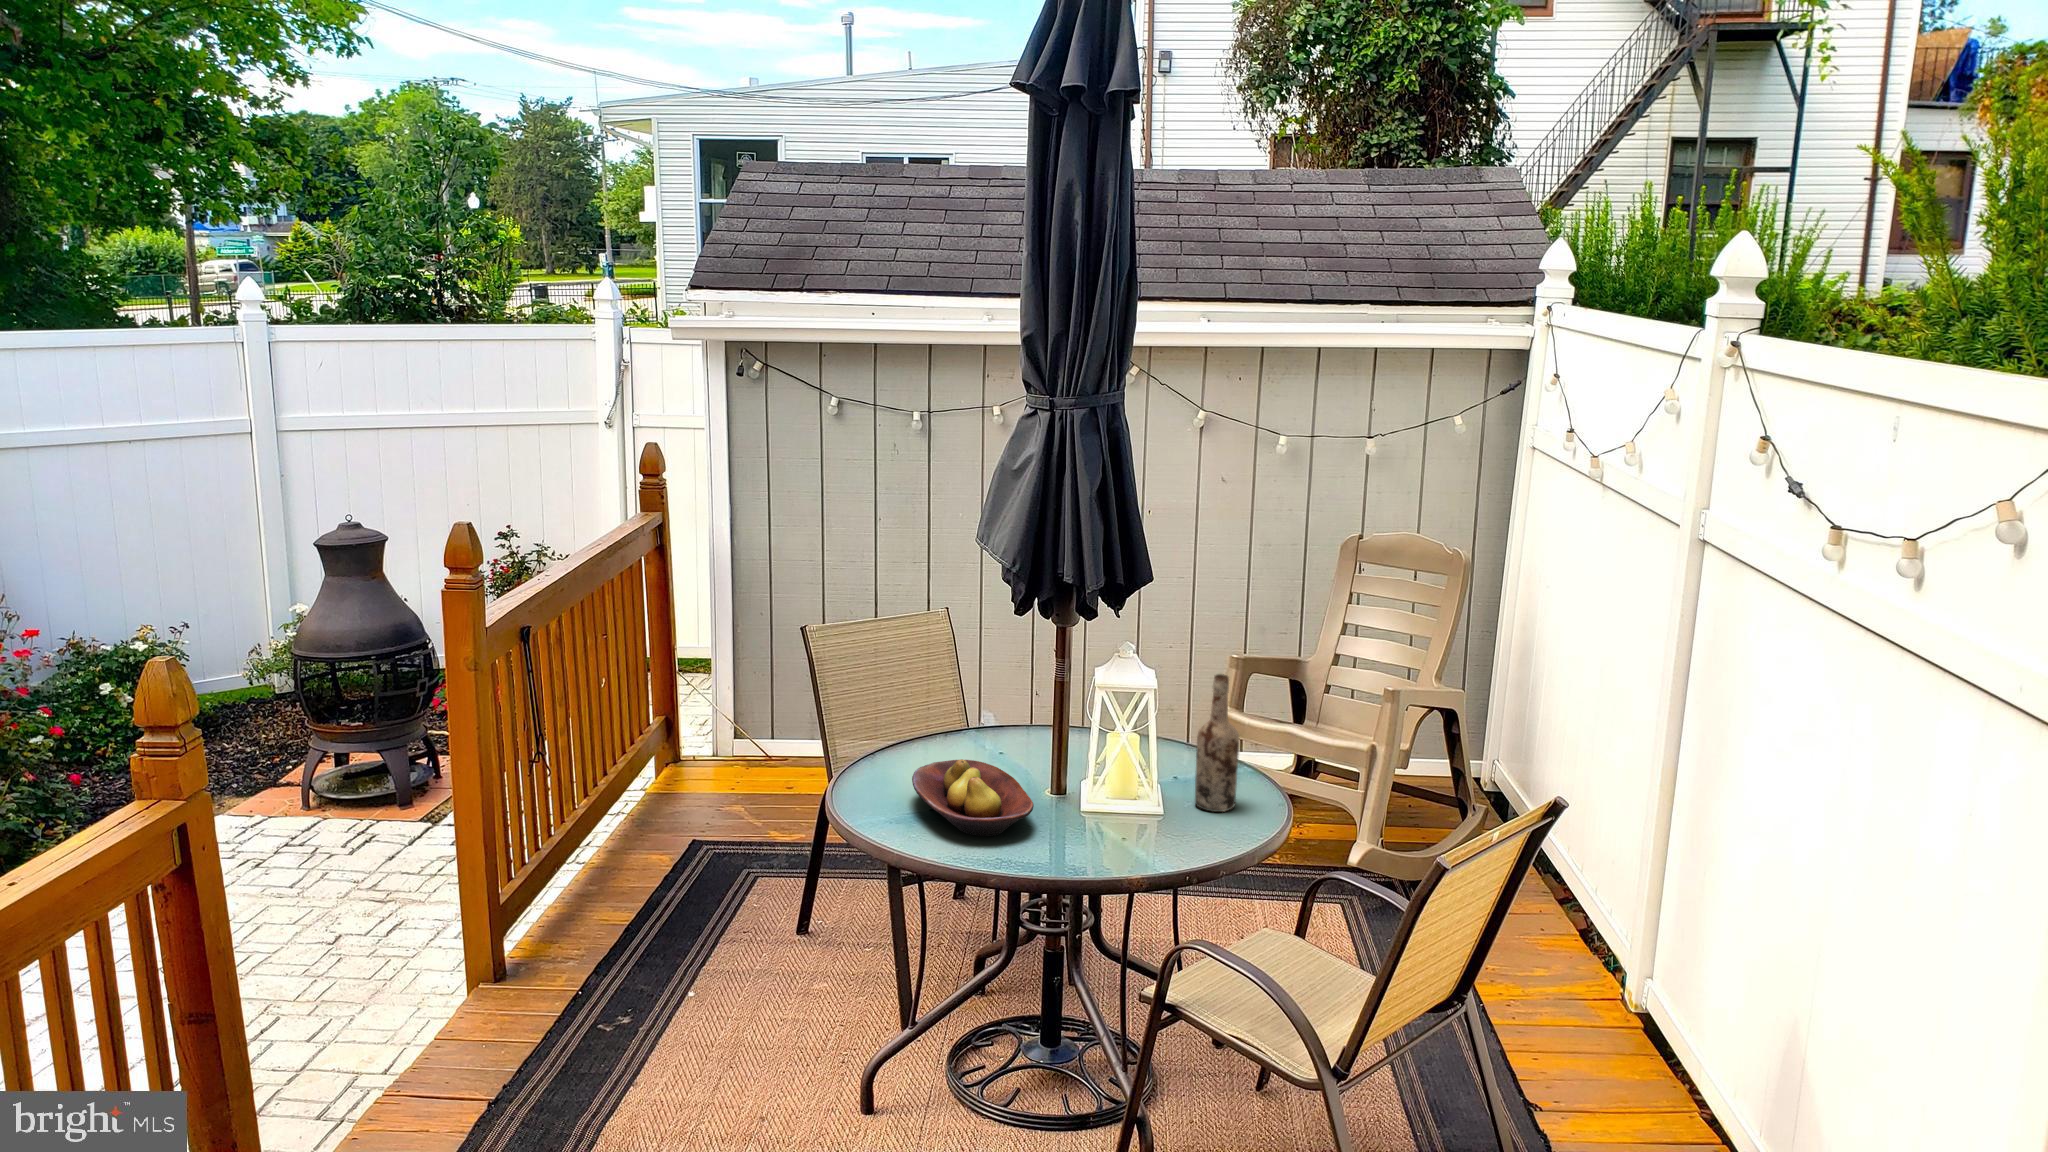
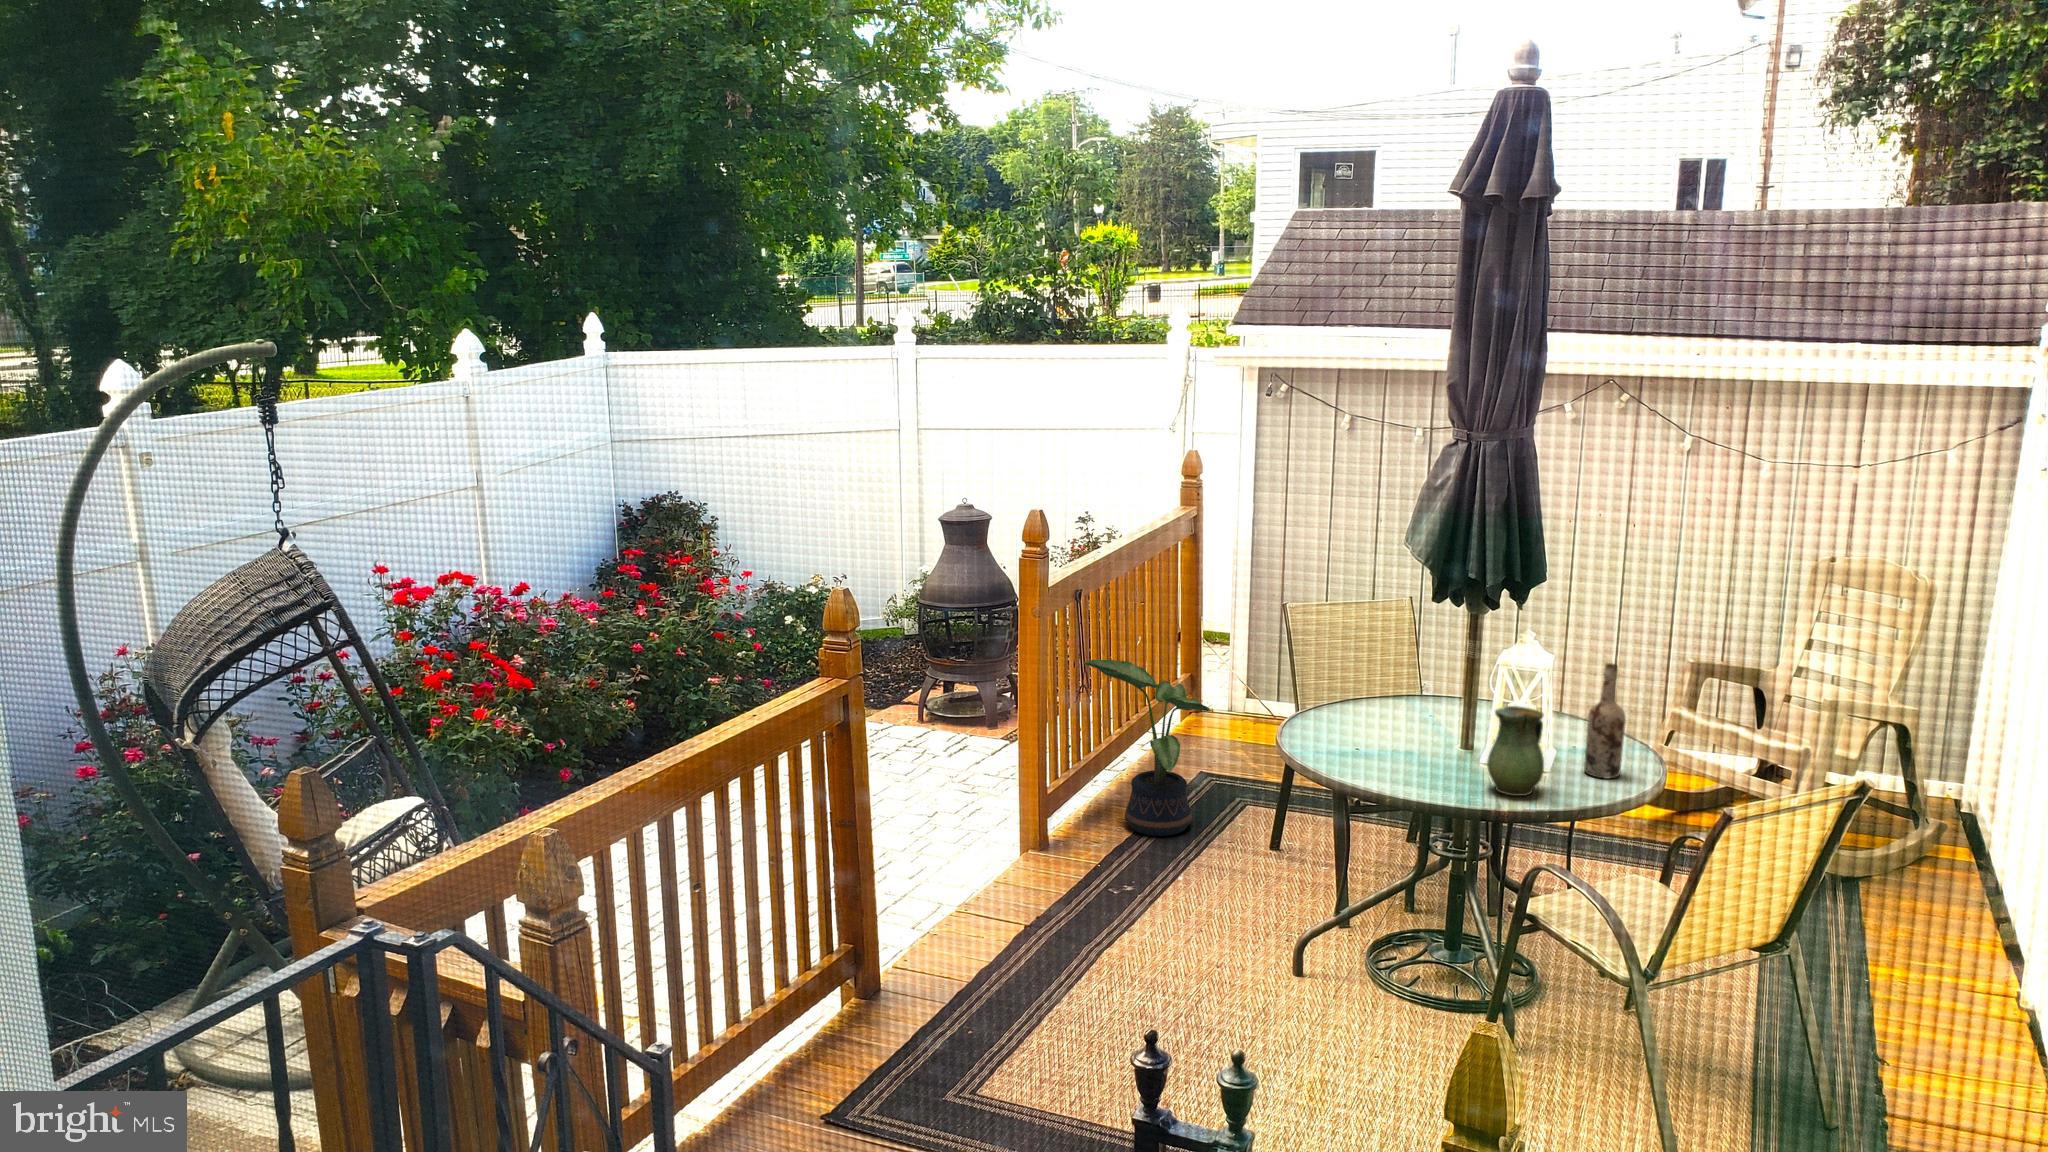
potted plant: none [538,717,718,937] -> present [1084,660,1213,836]
pitcher: none [1101,739,1168,852] -> present [1487,706,1544,796]
fruit bowl: present [912,759,1034,836] -> none [1347,713,1438,772]

